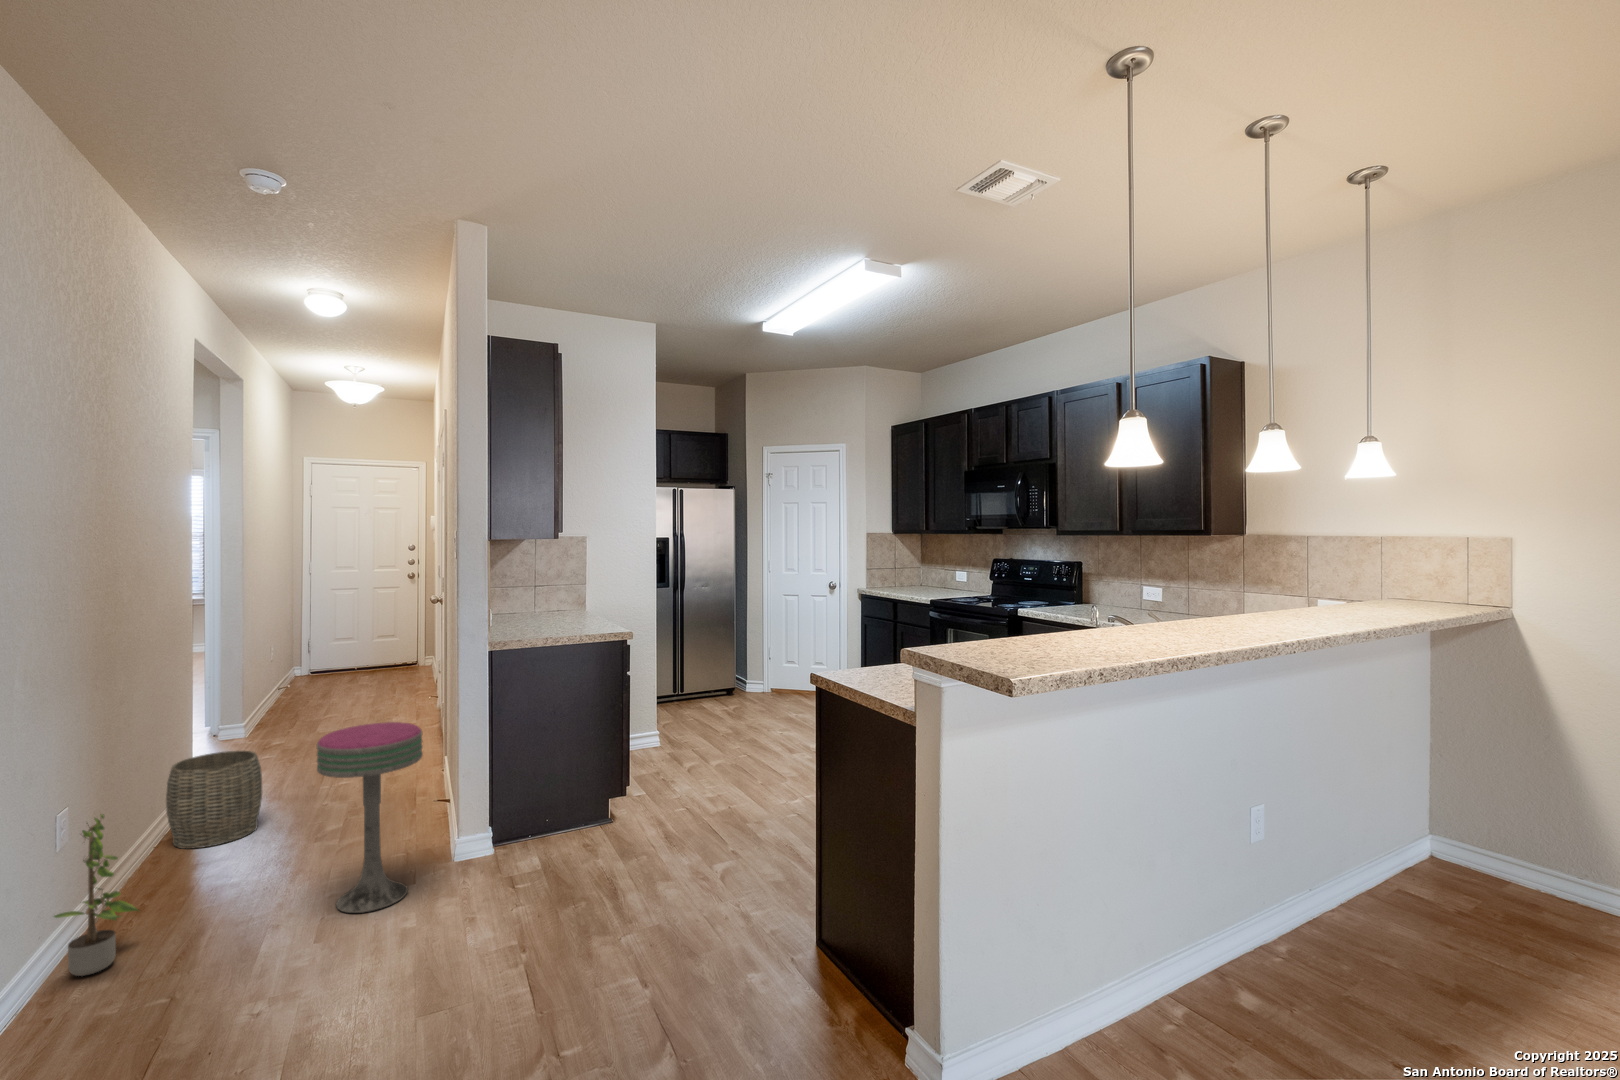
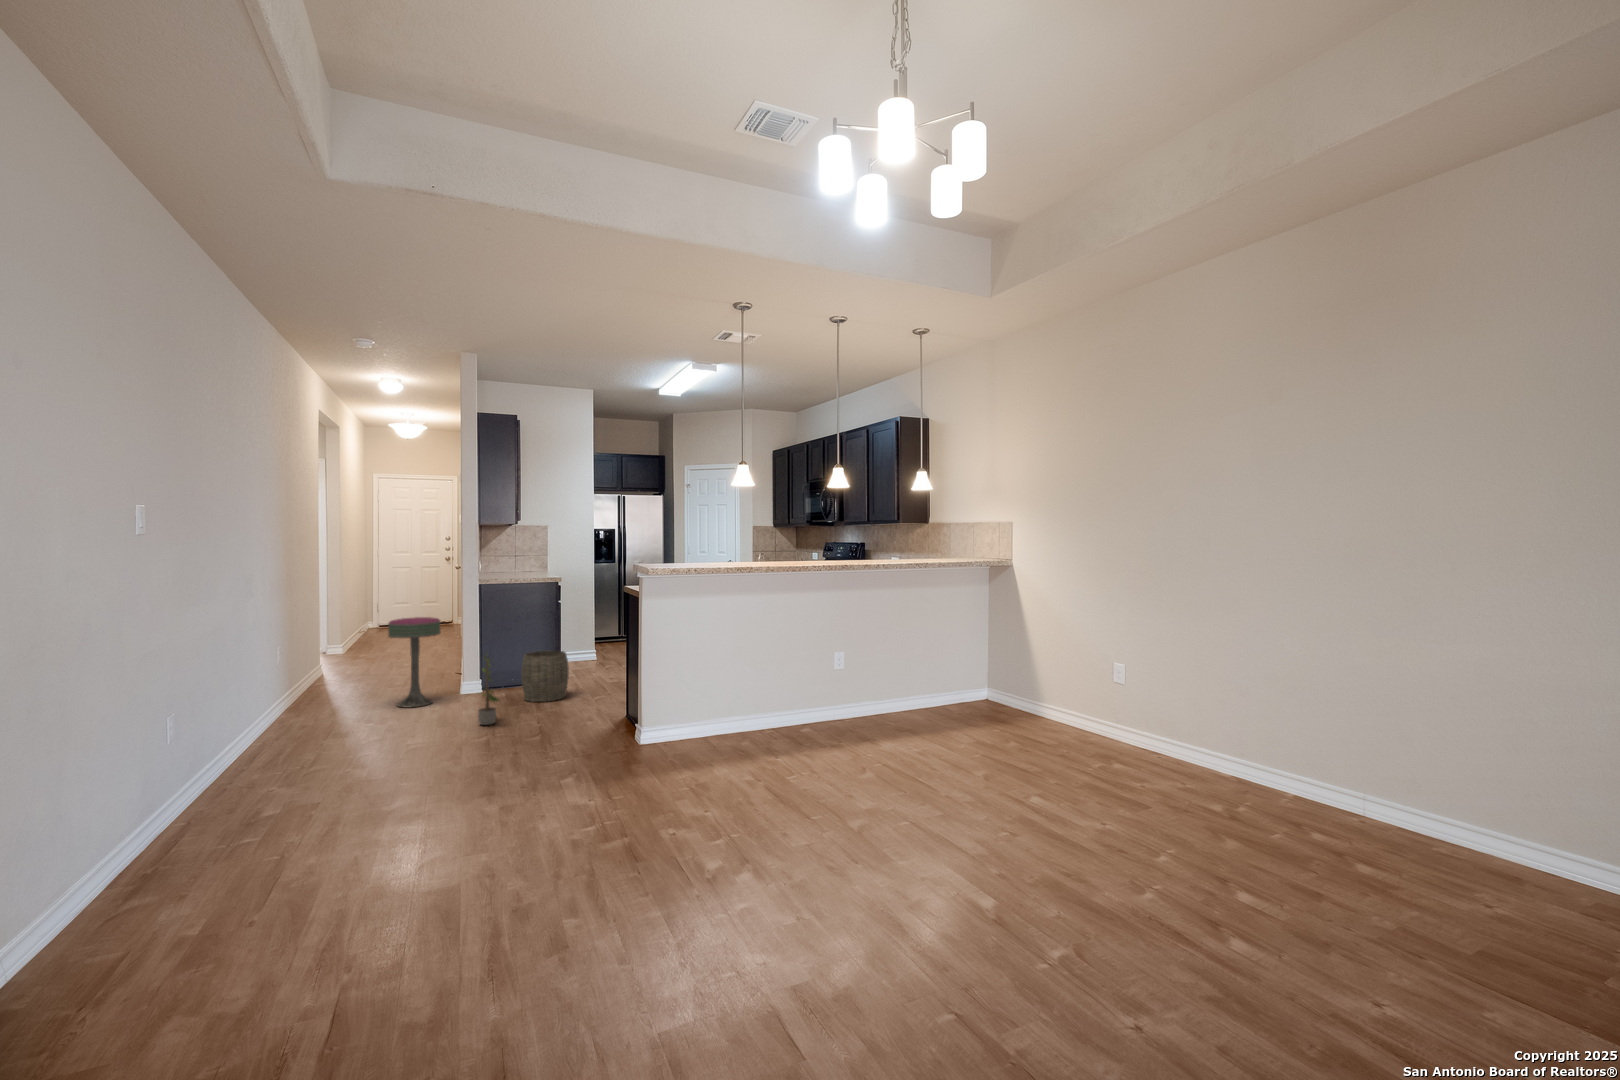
woven basket: present [166,751,262,849] -> present [521,651,569,702]
potted plant: present [54,814,139,976] -> present [478,656,499,725]

